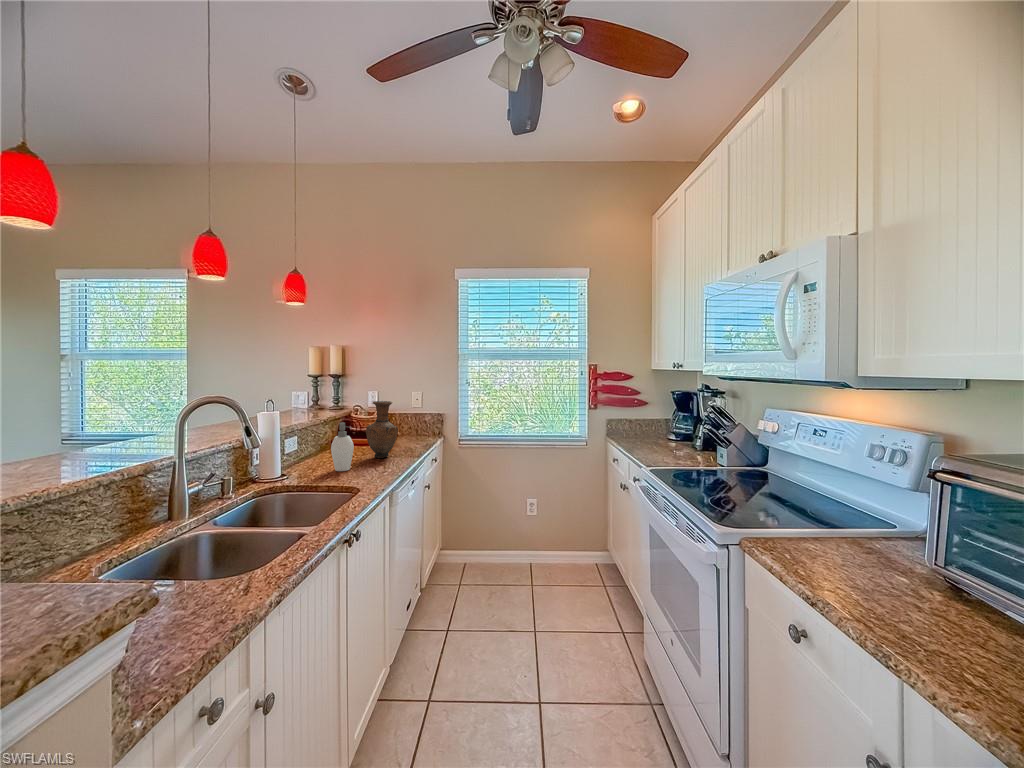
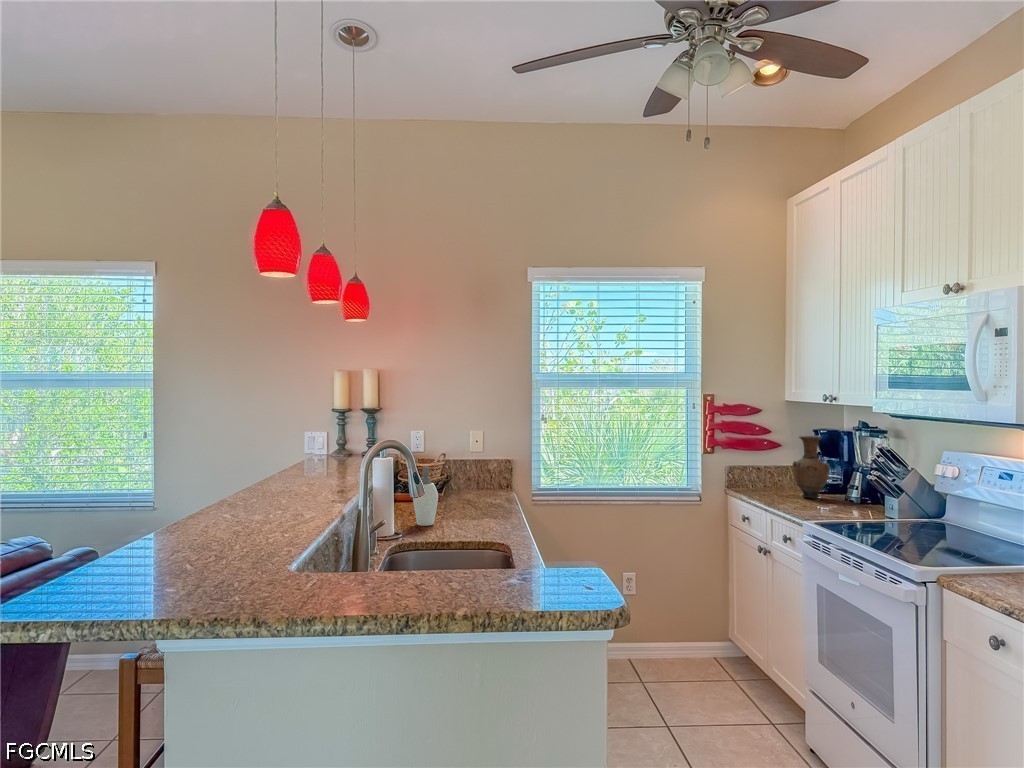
vase: present [366,401,398,458] -> present [793,436,829,499]

